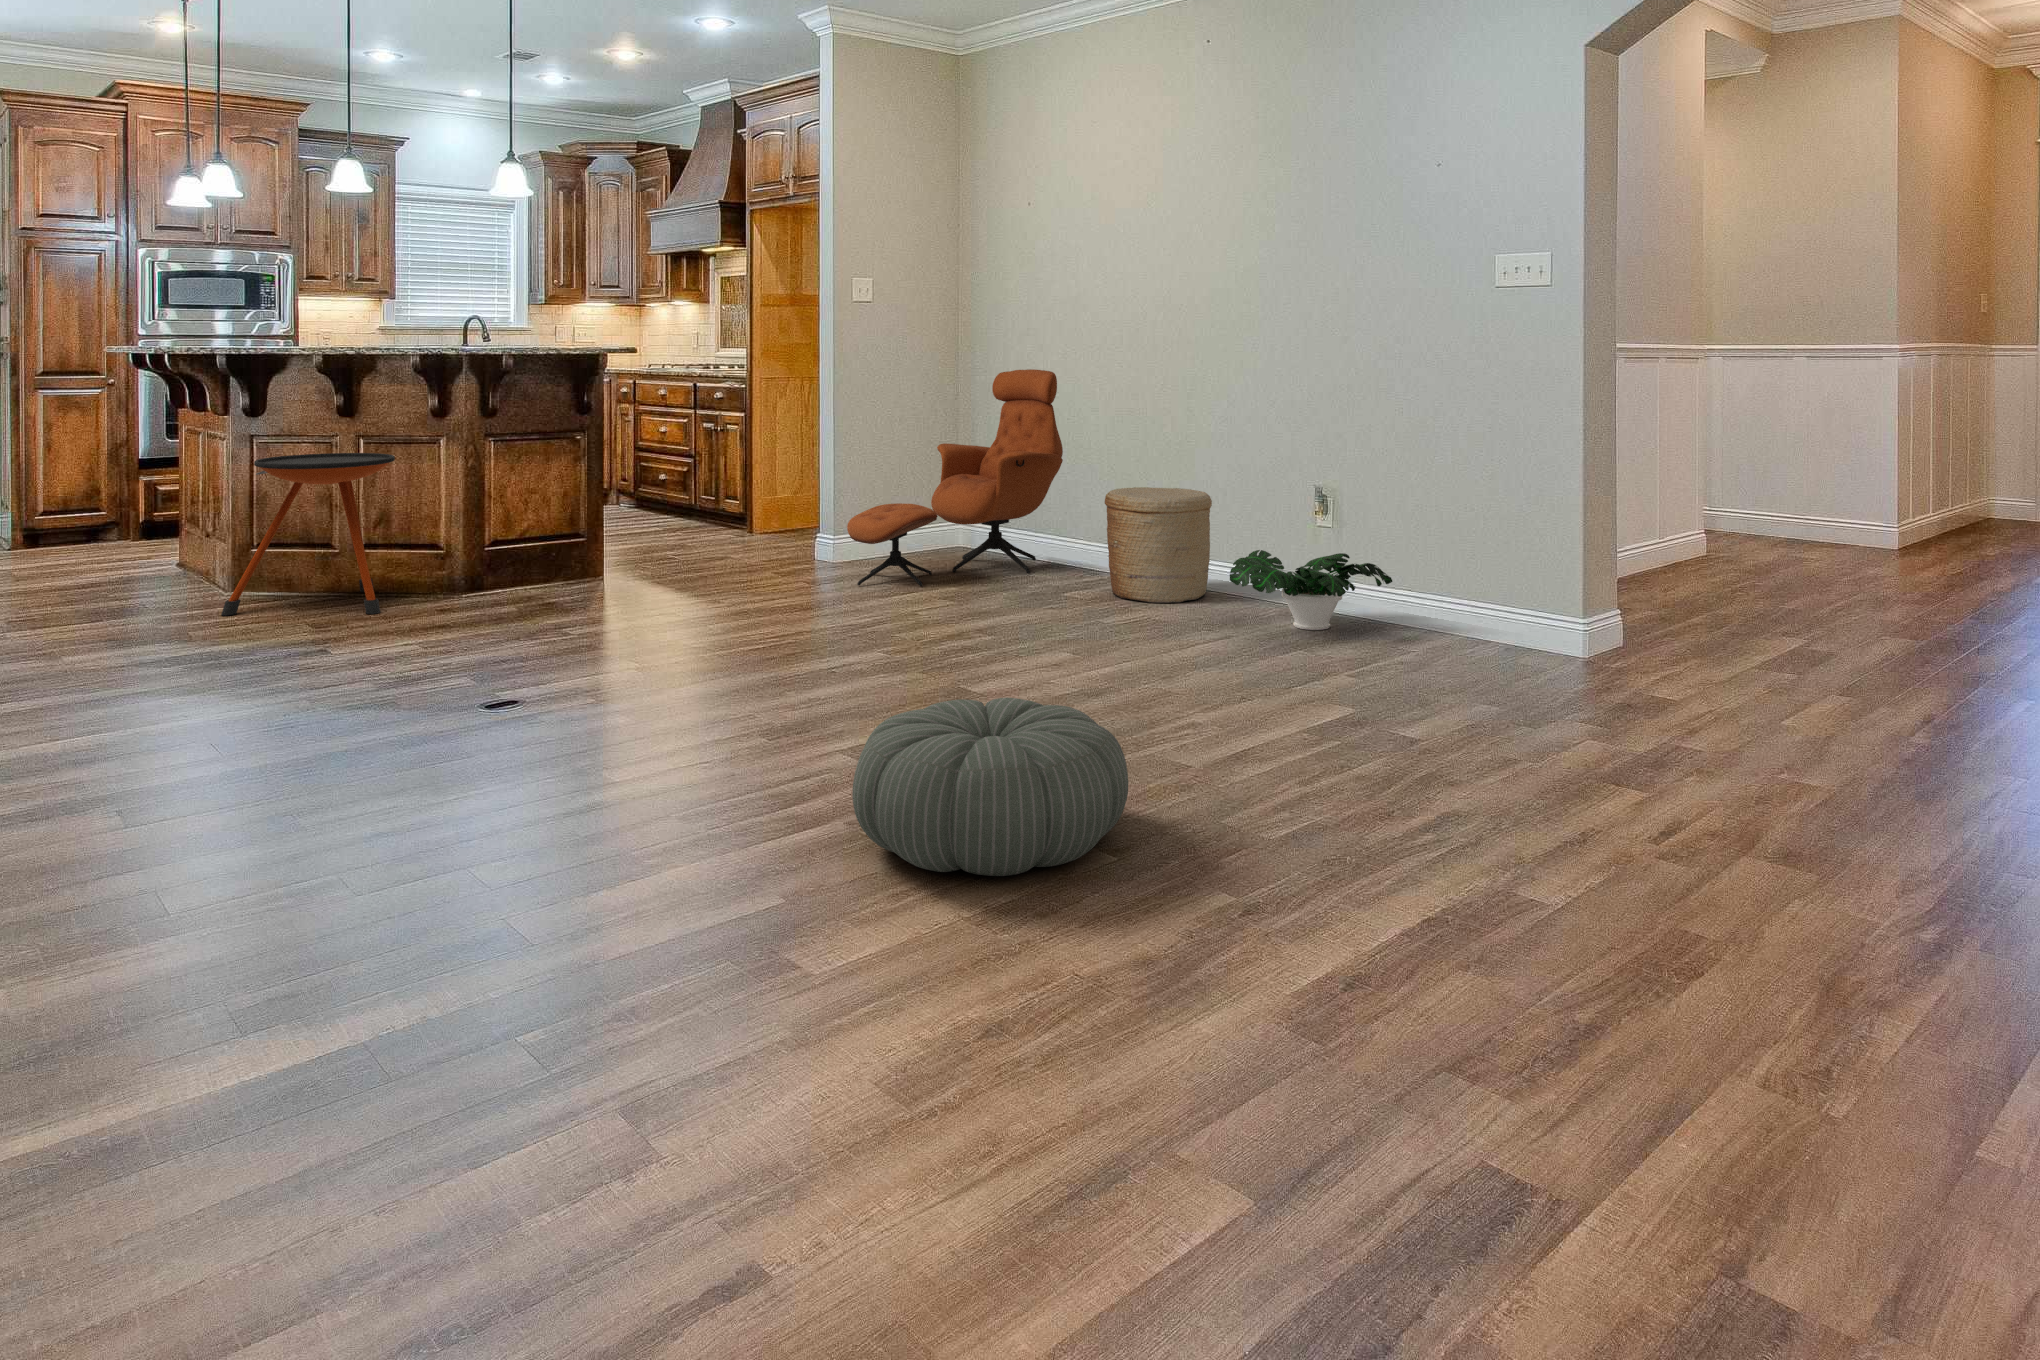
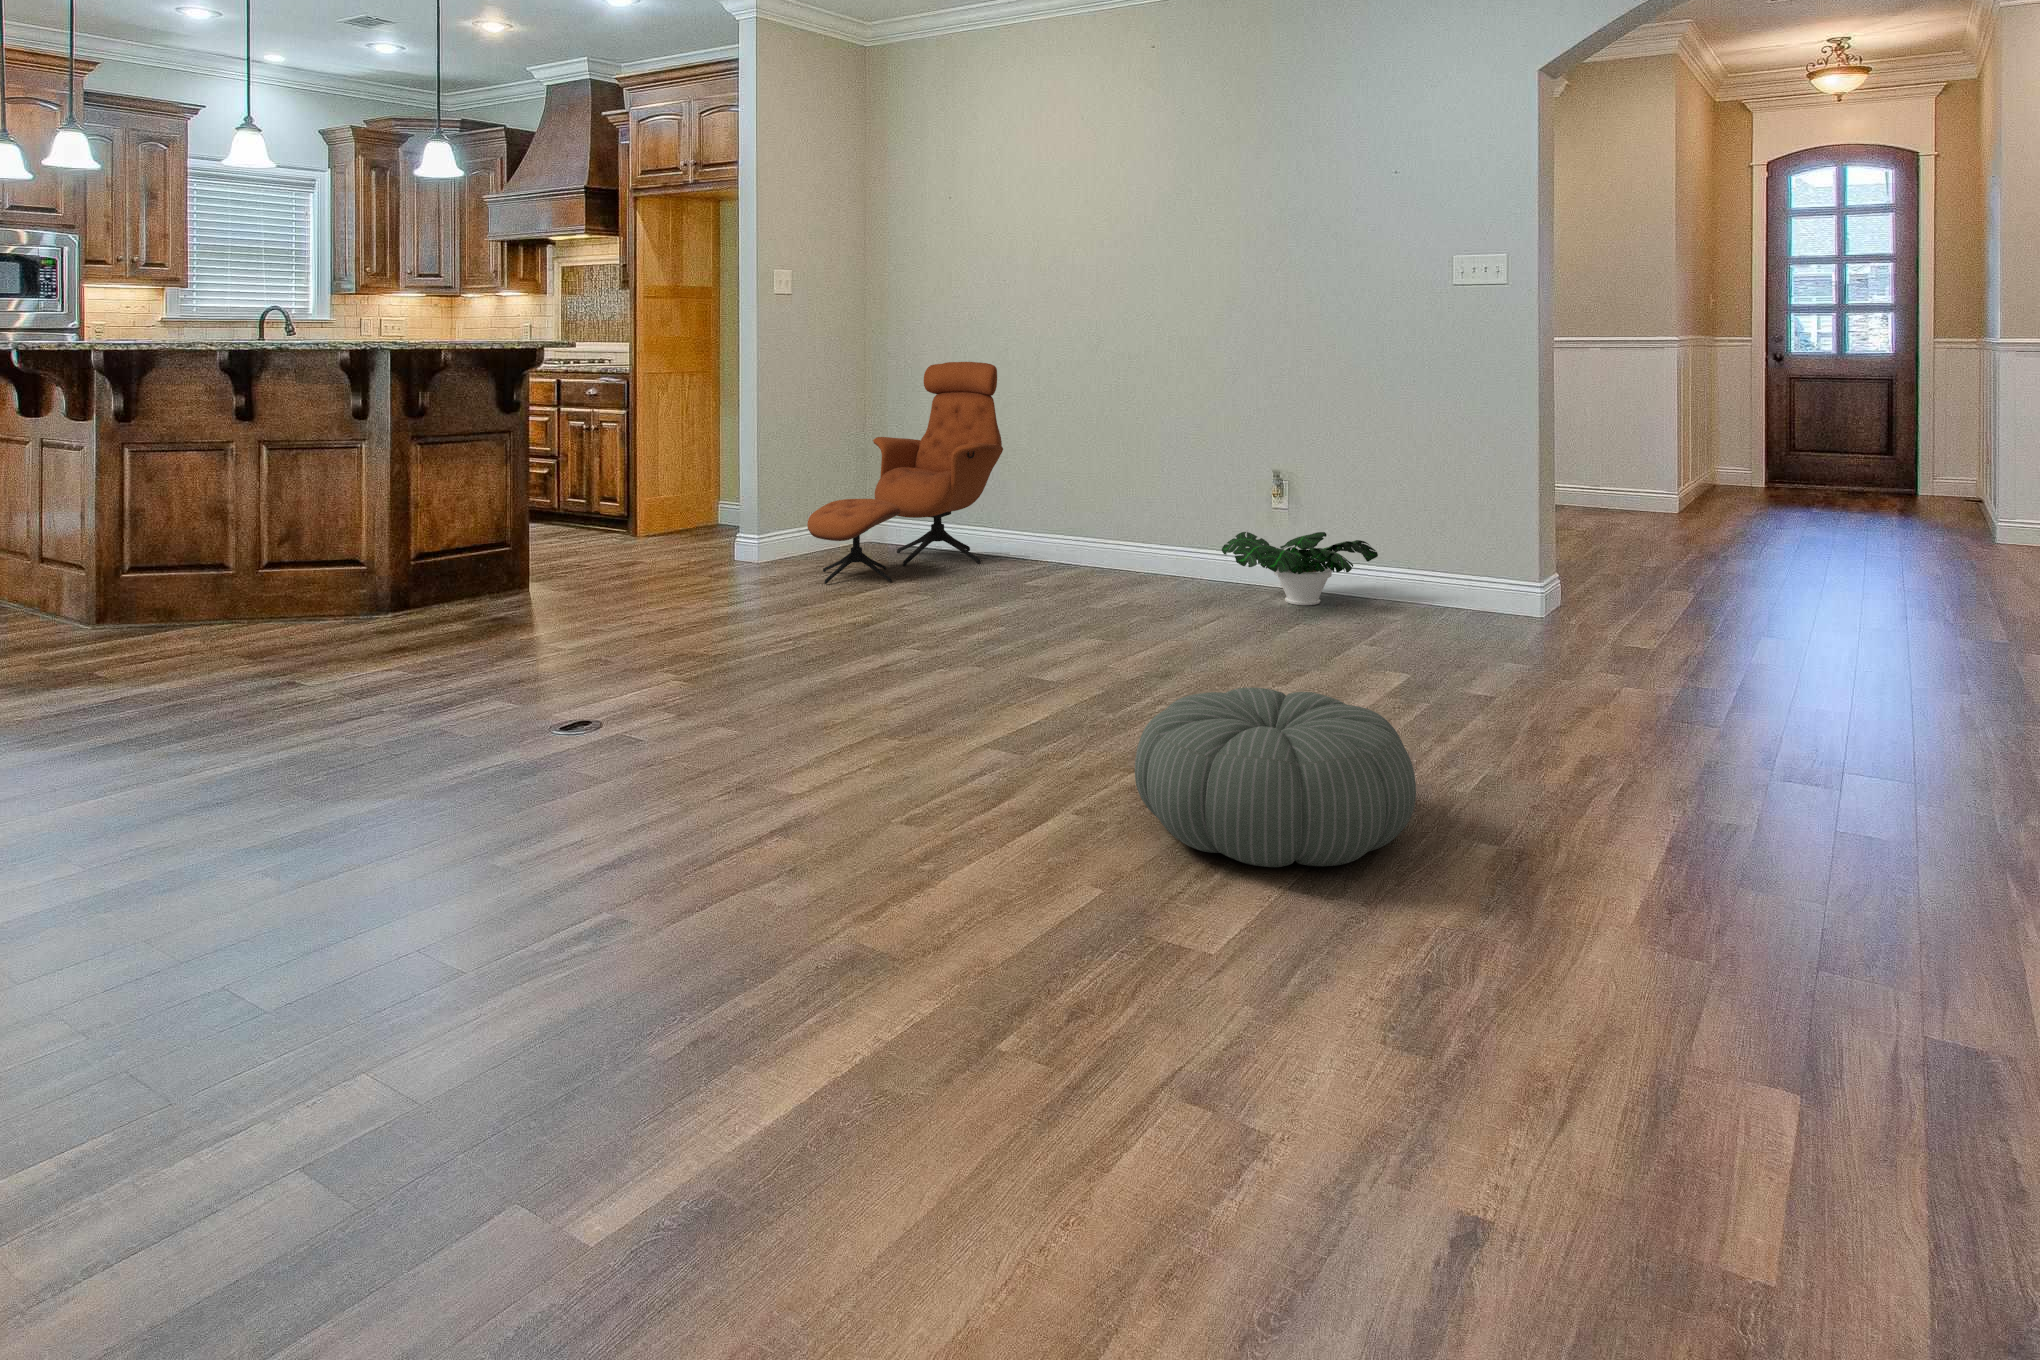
side table: present [221,453,395,616] -> none [122,461,321,654]
woven basket: present [1105,487,1212,603] -> none [1075,475,1179,587]

